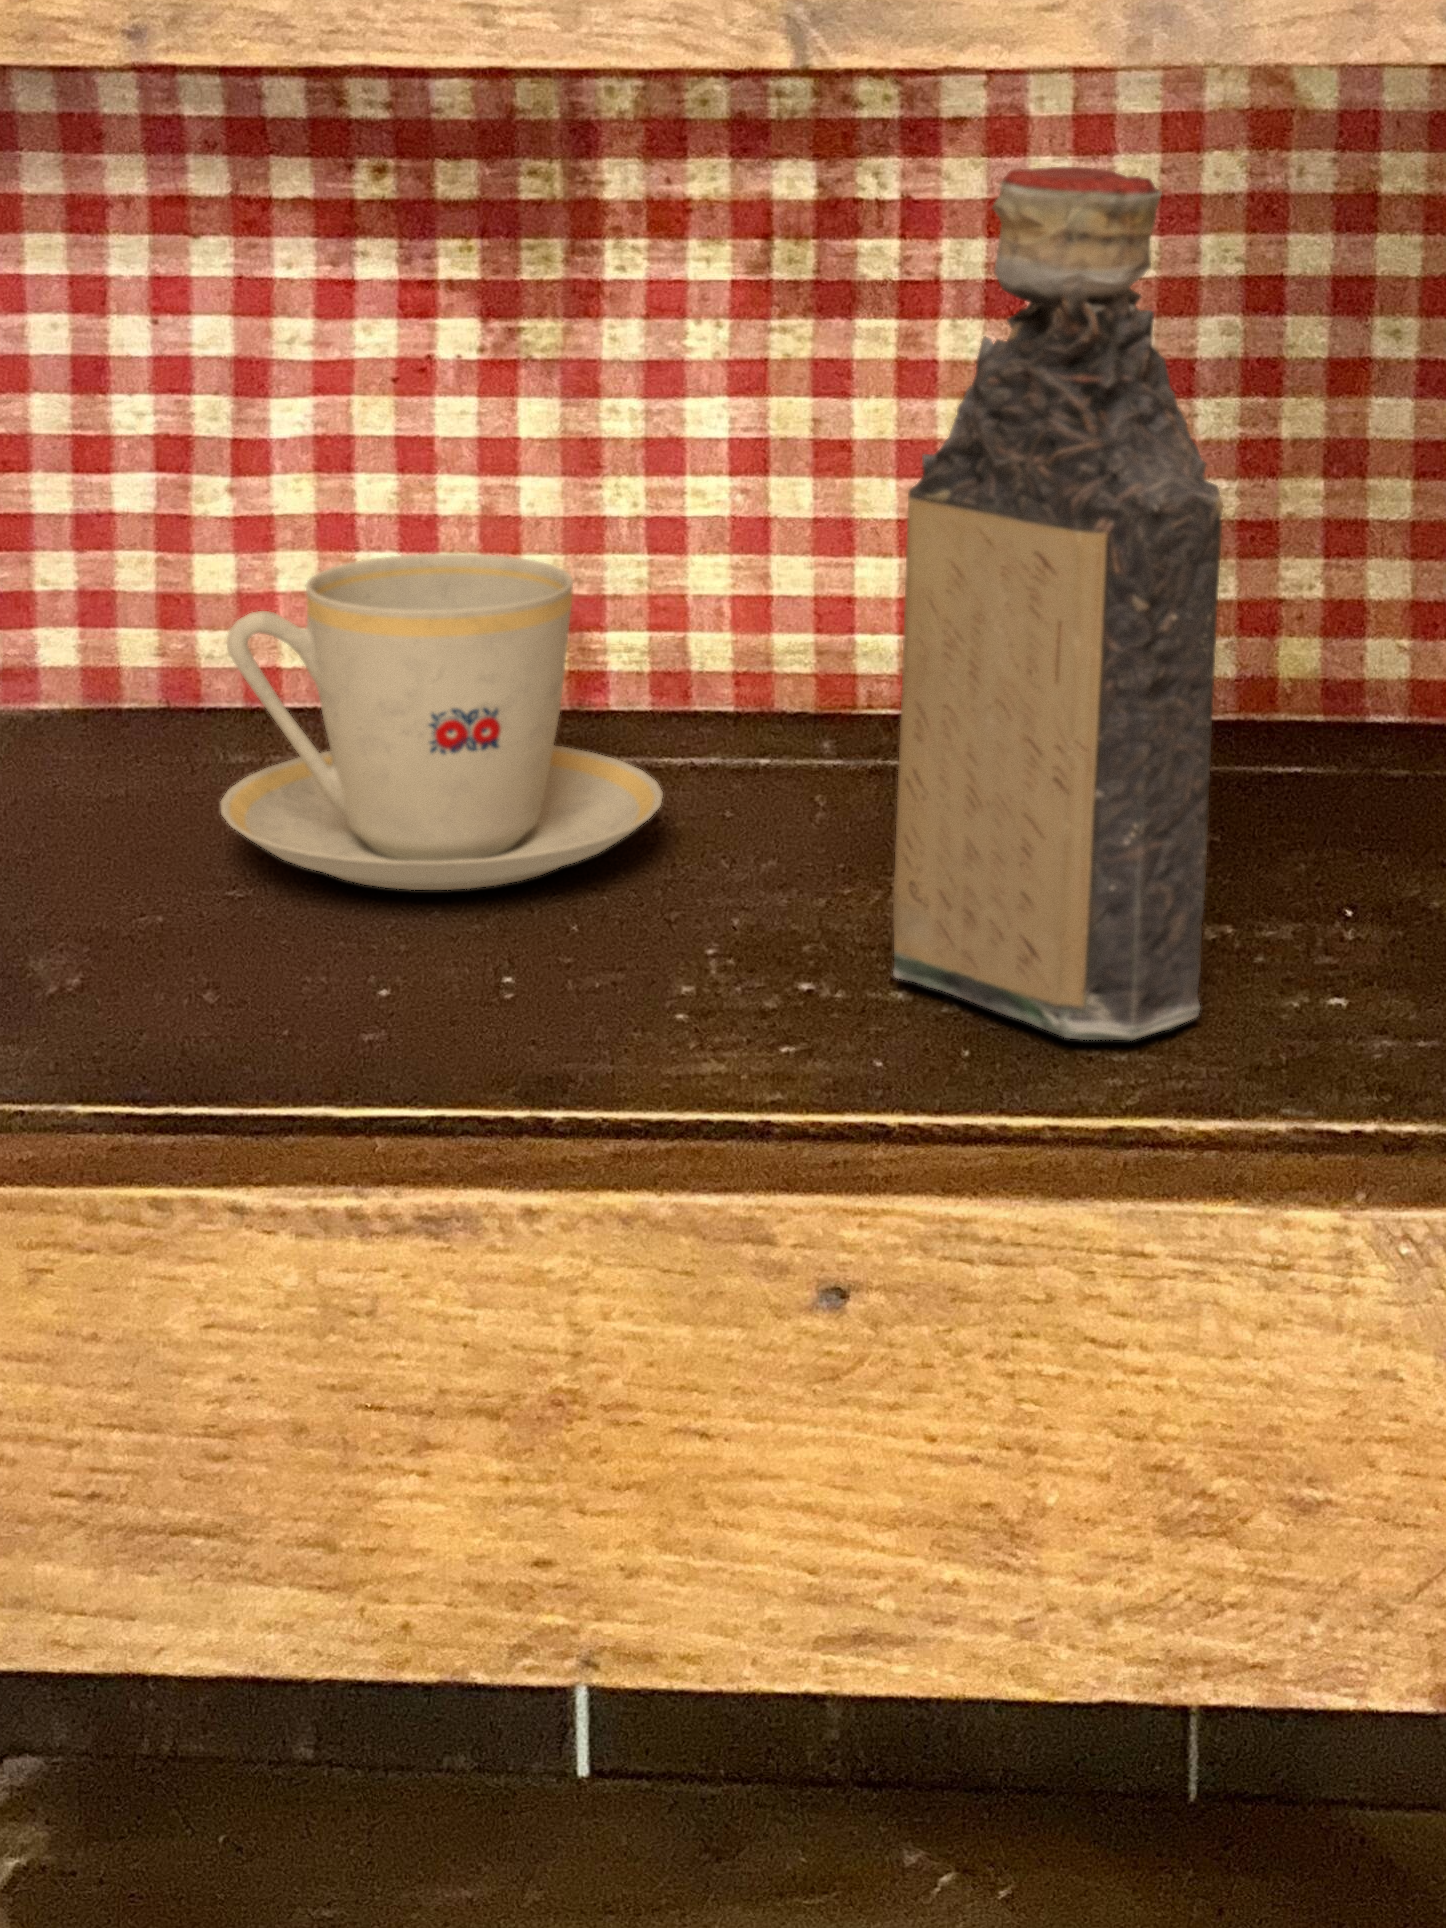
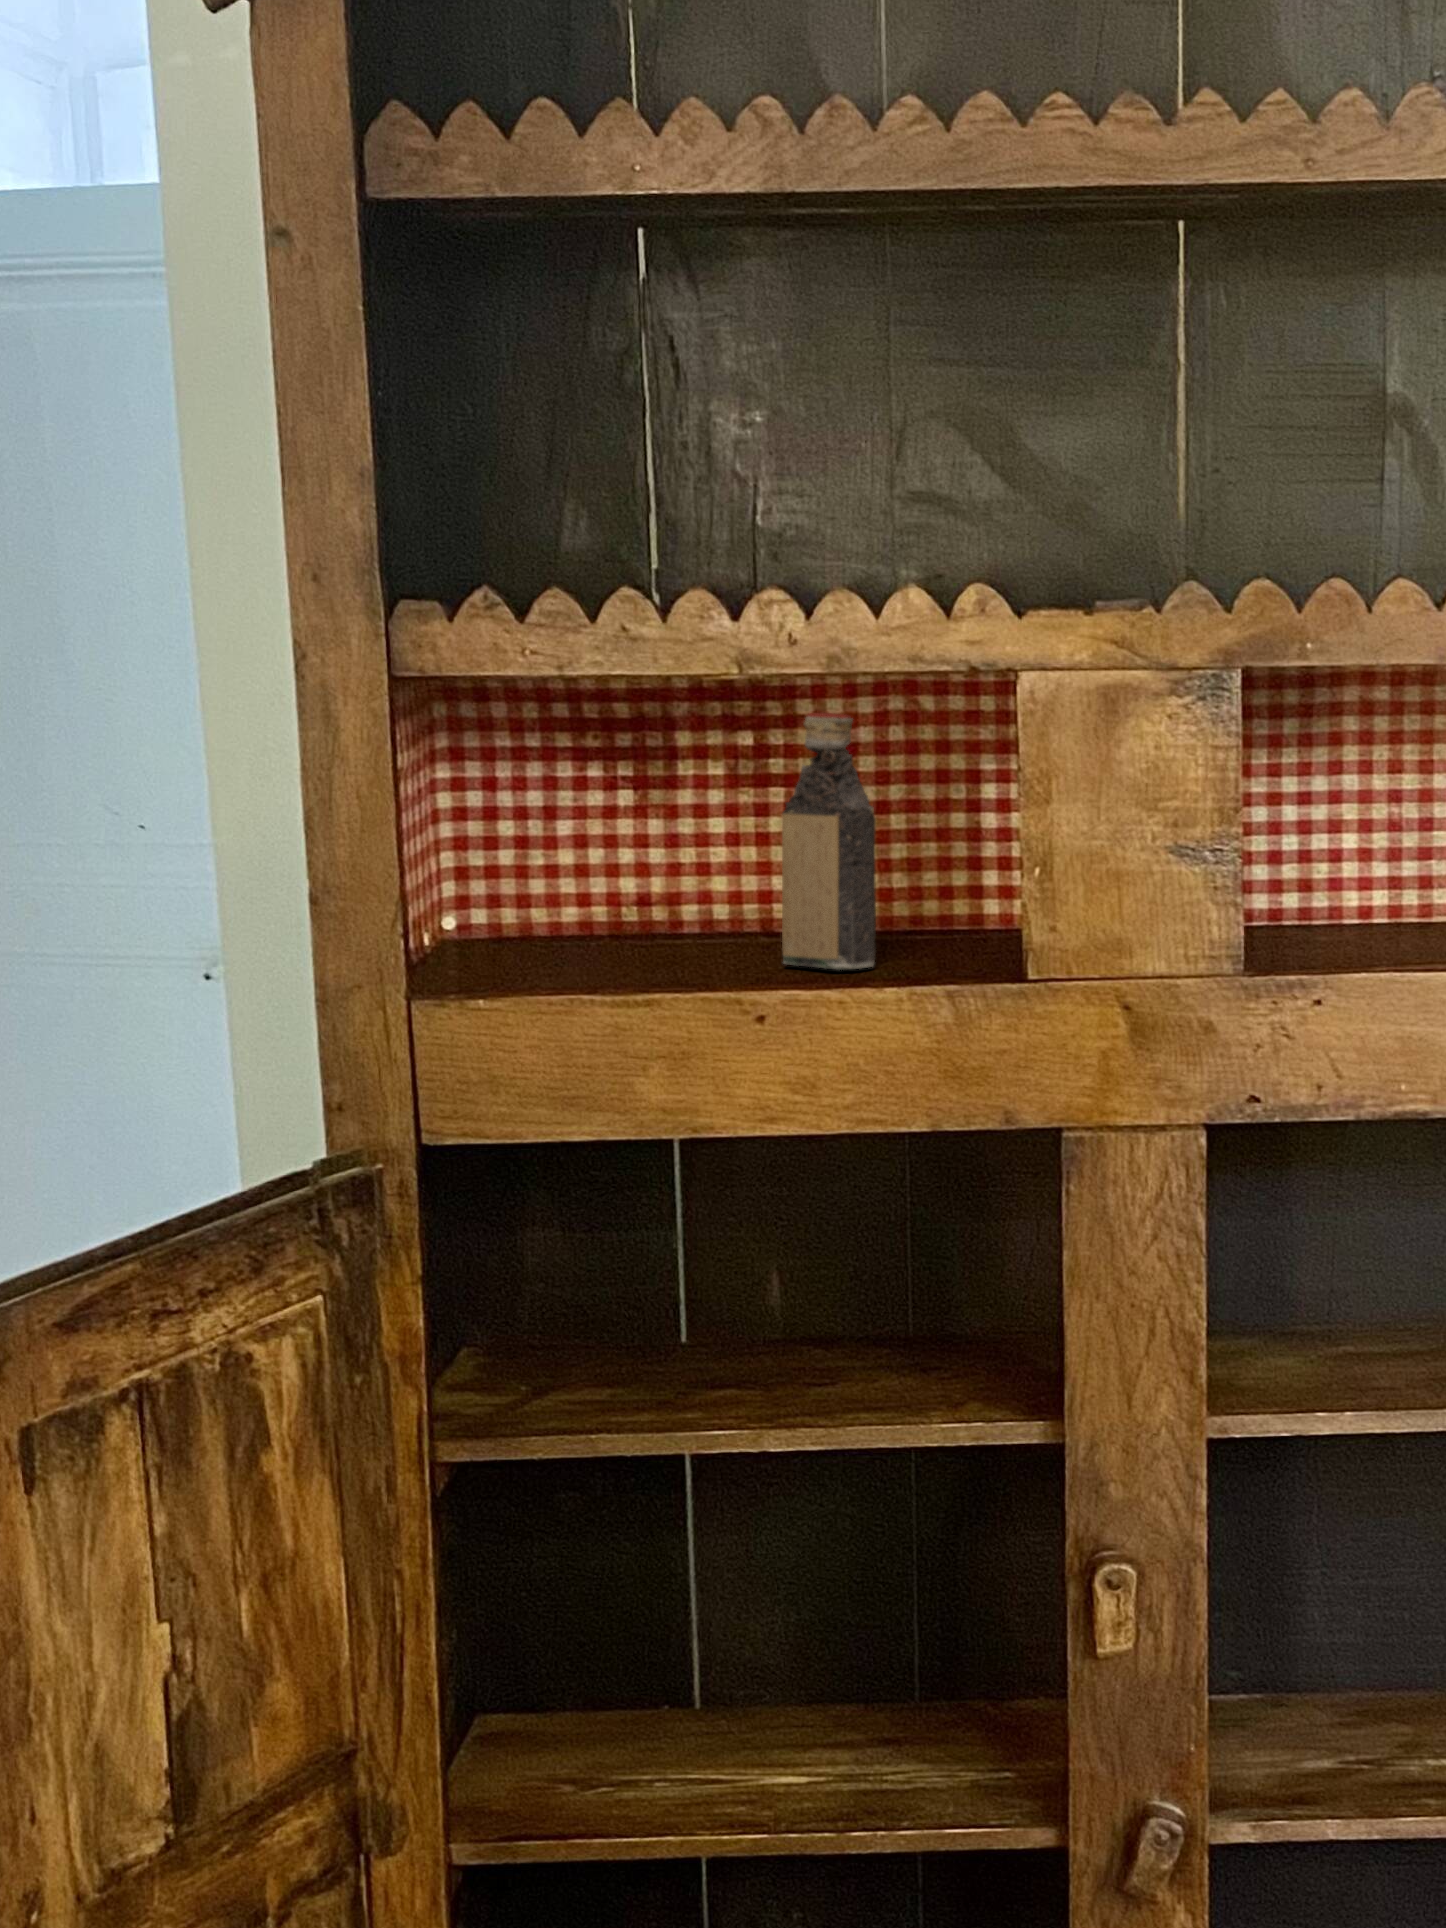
teacup: present [220,554,663,890] -> none [560,860,708,958]

